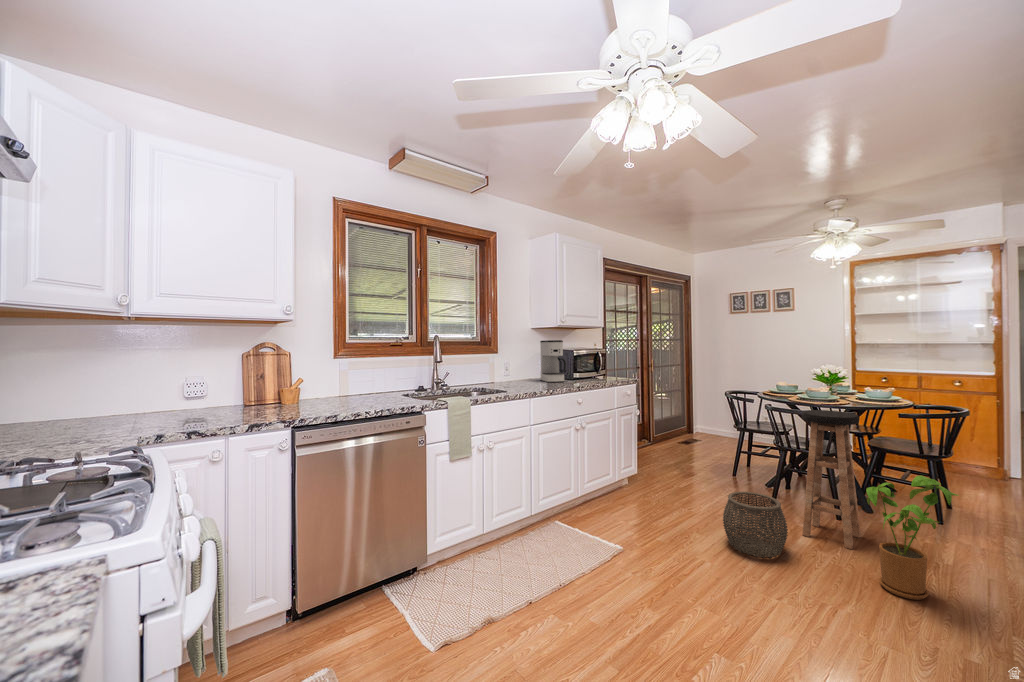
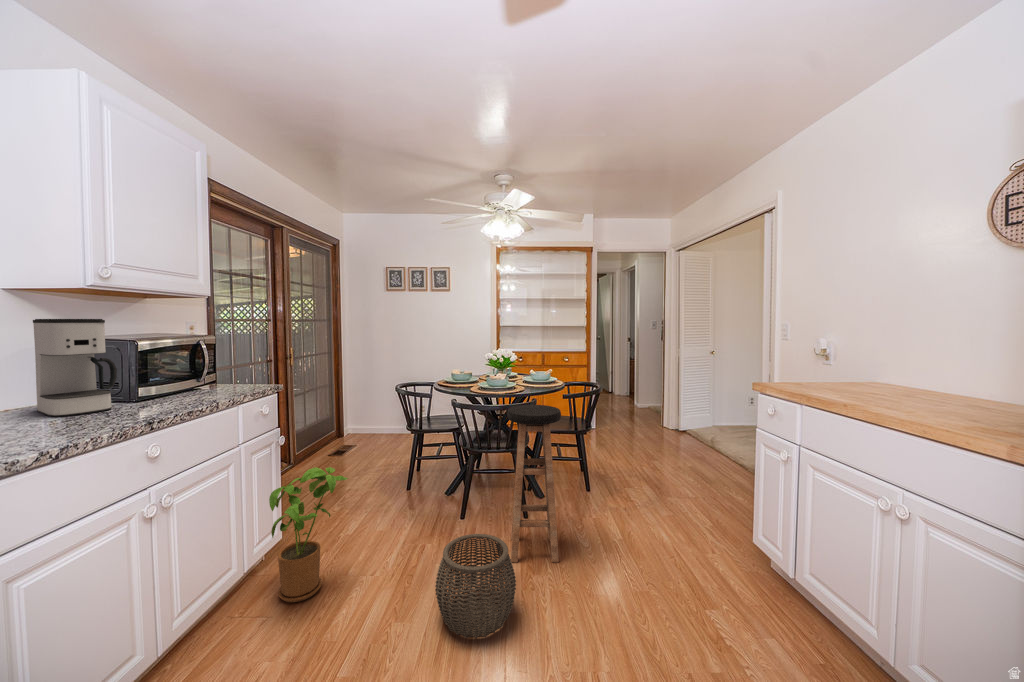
house plant: present [866,476,958,600] -> present [269,467,348,602]

